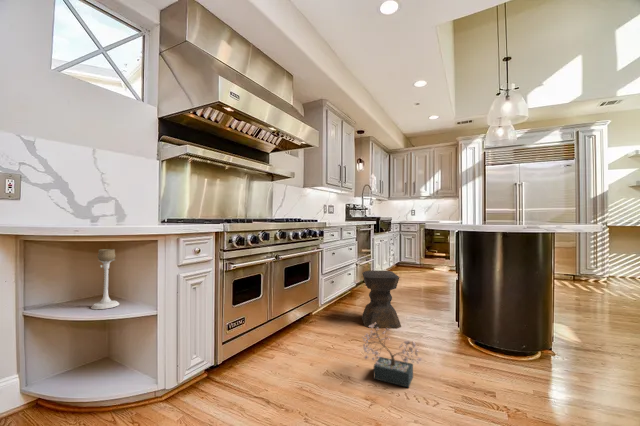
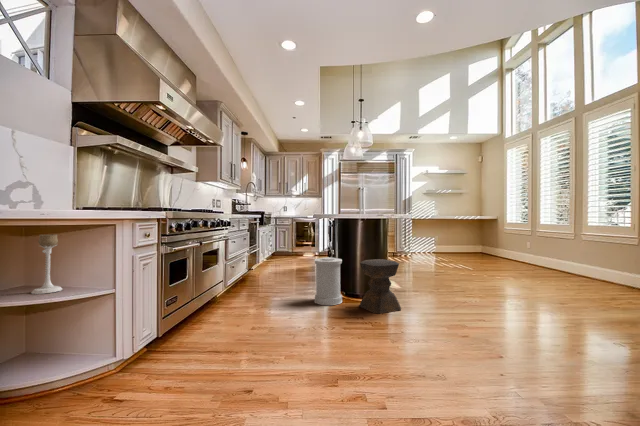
stool: present [362,270,401,328] -> present [359,259,401,314]
trash can: none [423,283,466,353] -> present [315,257,342,305]
decorative plant: present [363,323,421,387] -> none [280,286,323,325]

